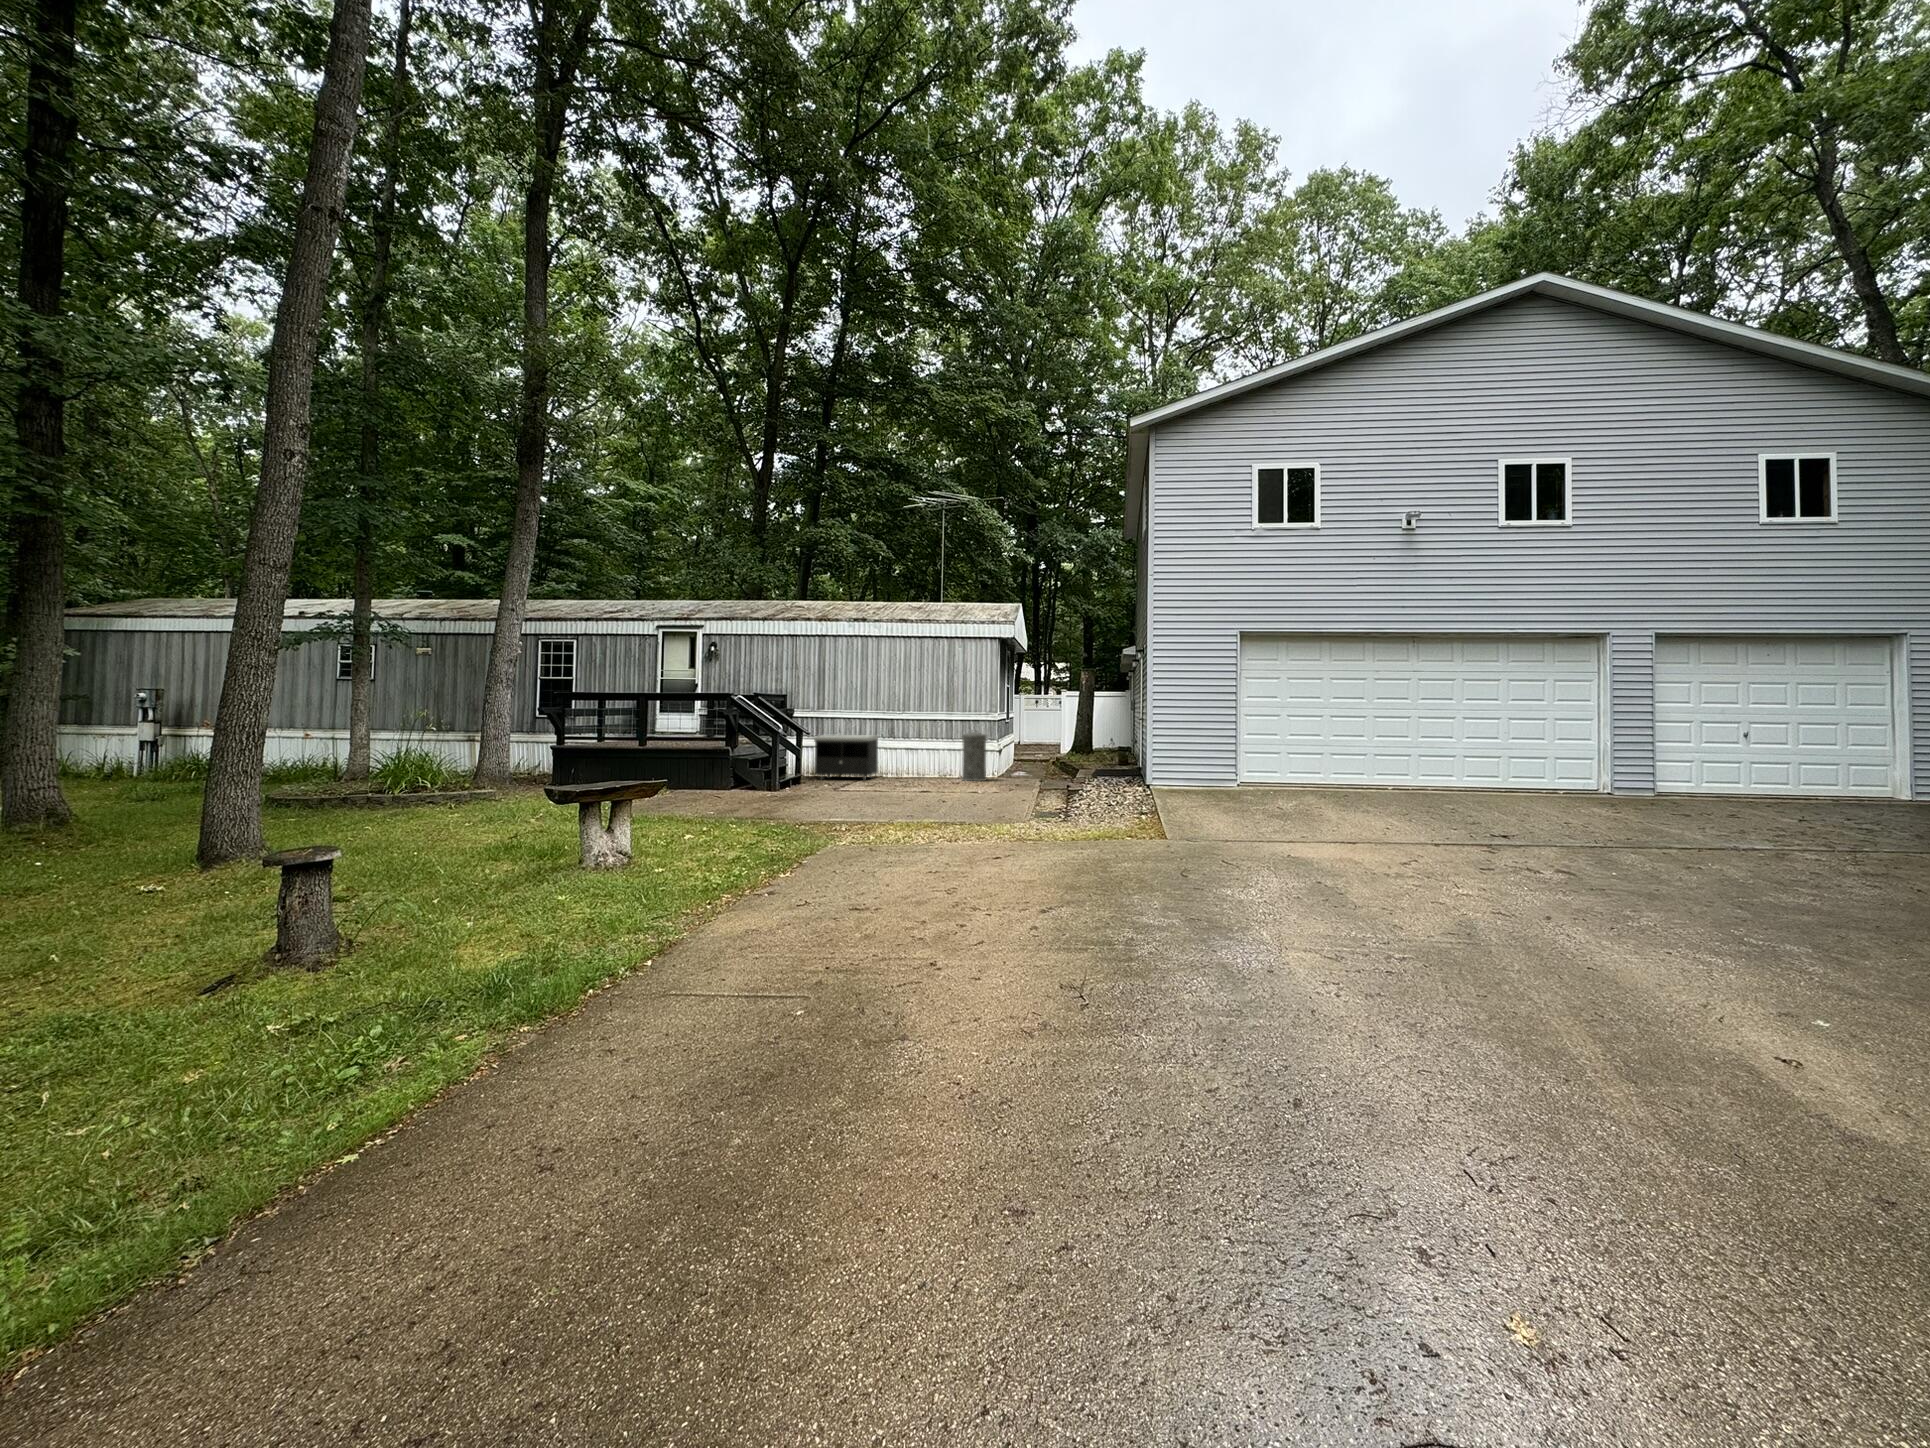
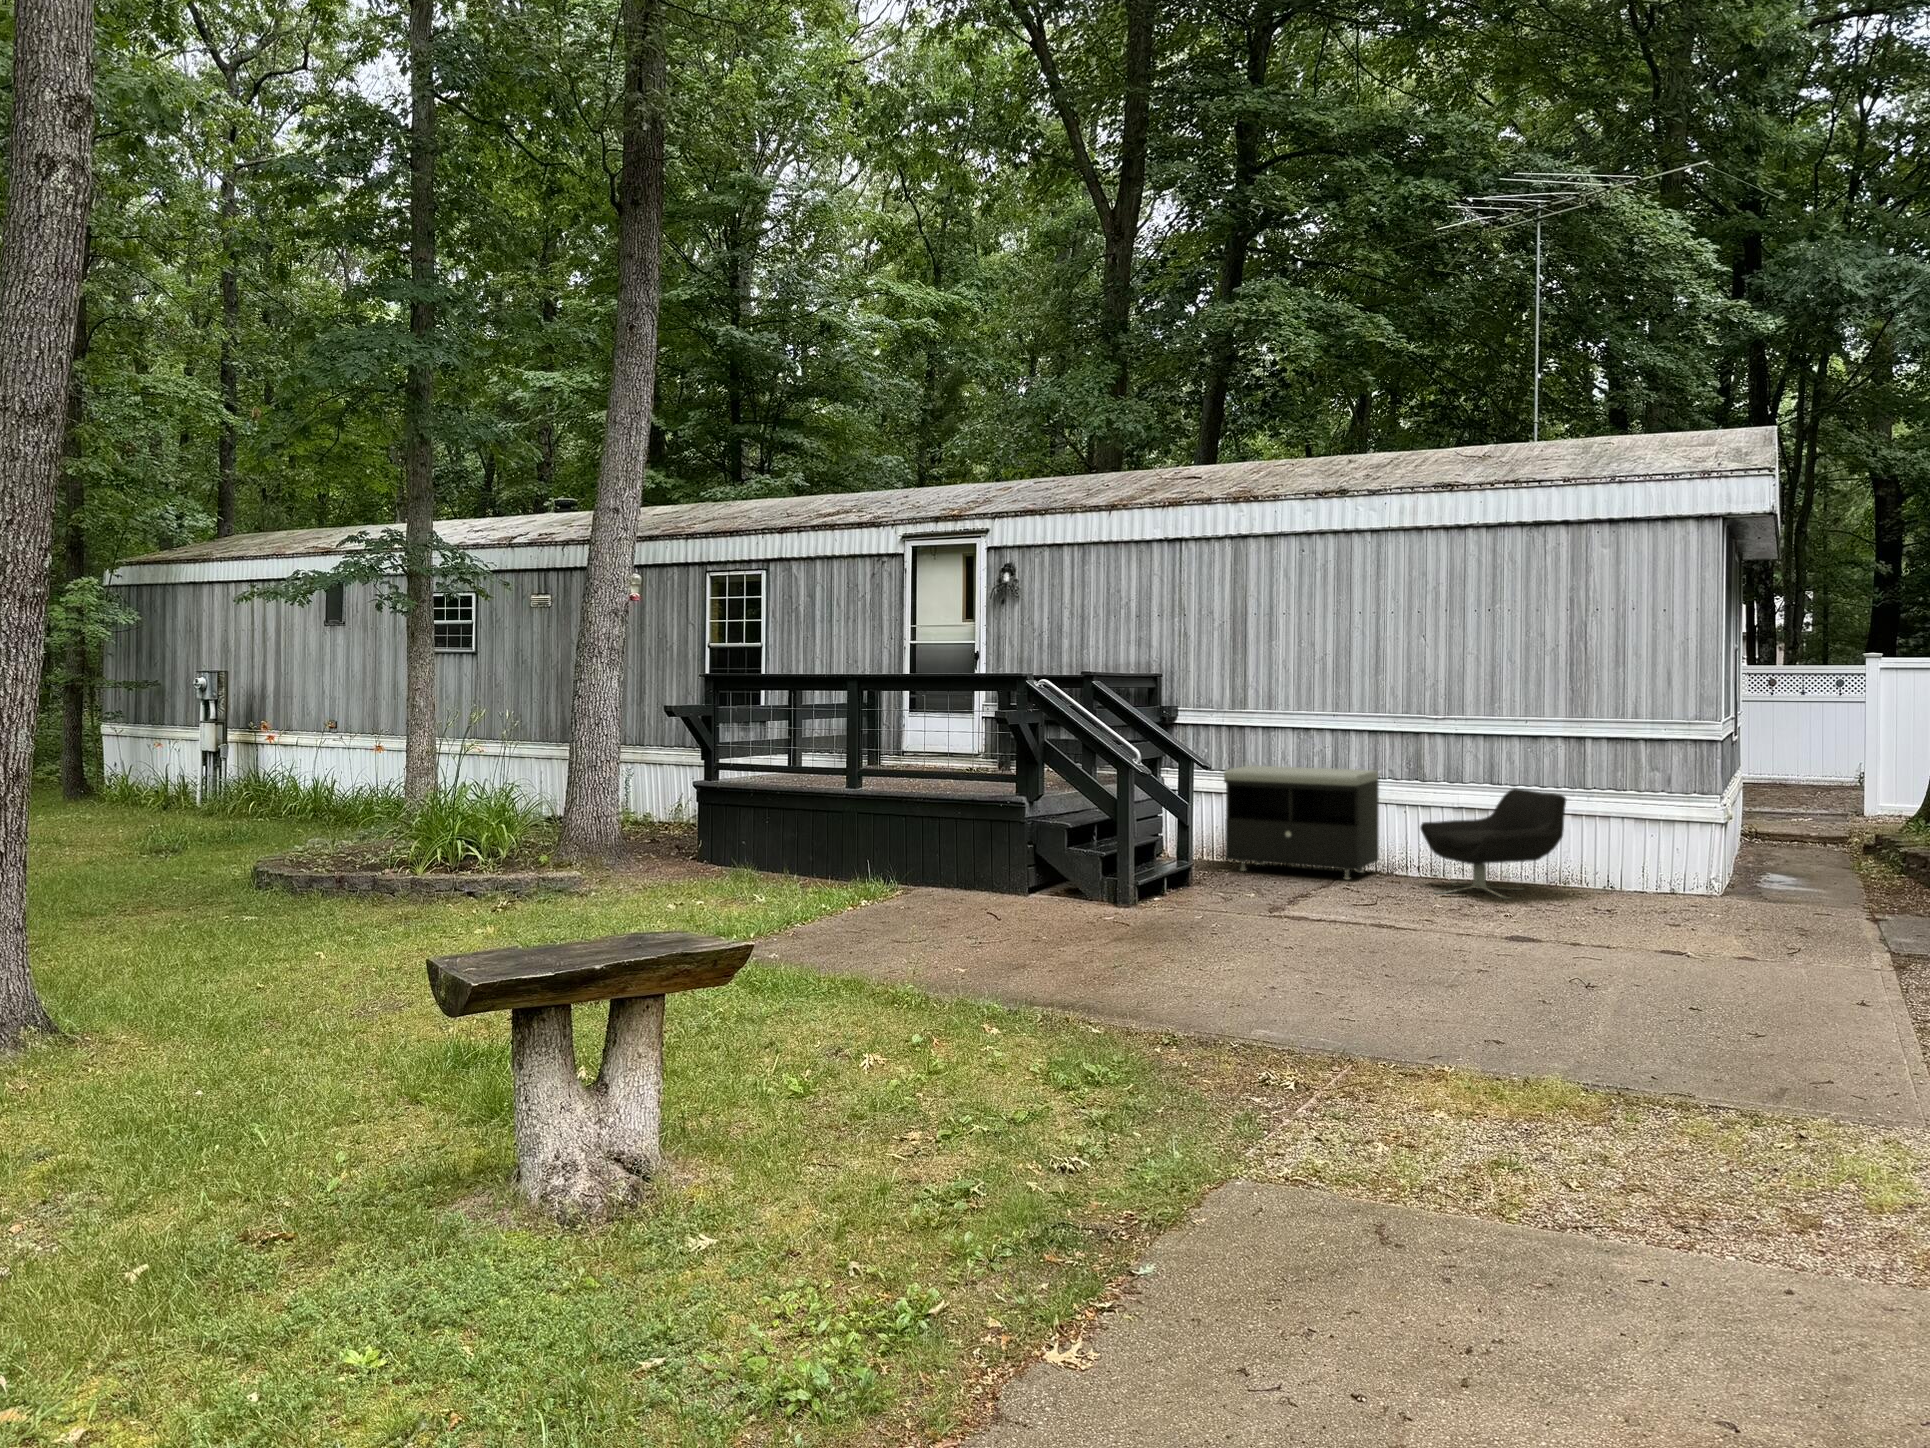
trash can: present [962,732,987,781] -> none [1613,765,1690,903]
lounge chair: none [893,741,945,782] -> present [1420,788,1567,899]

